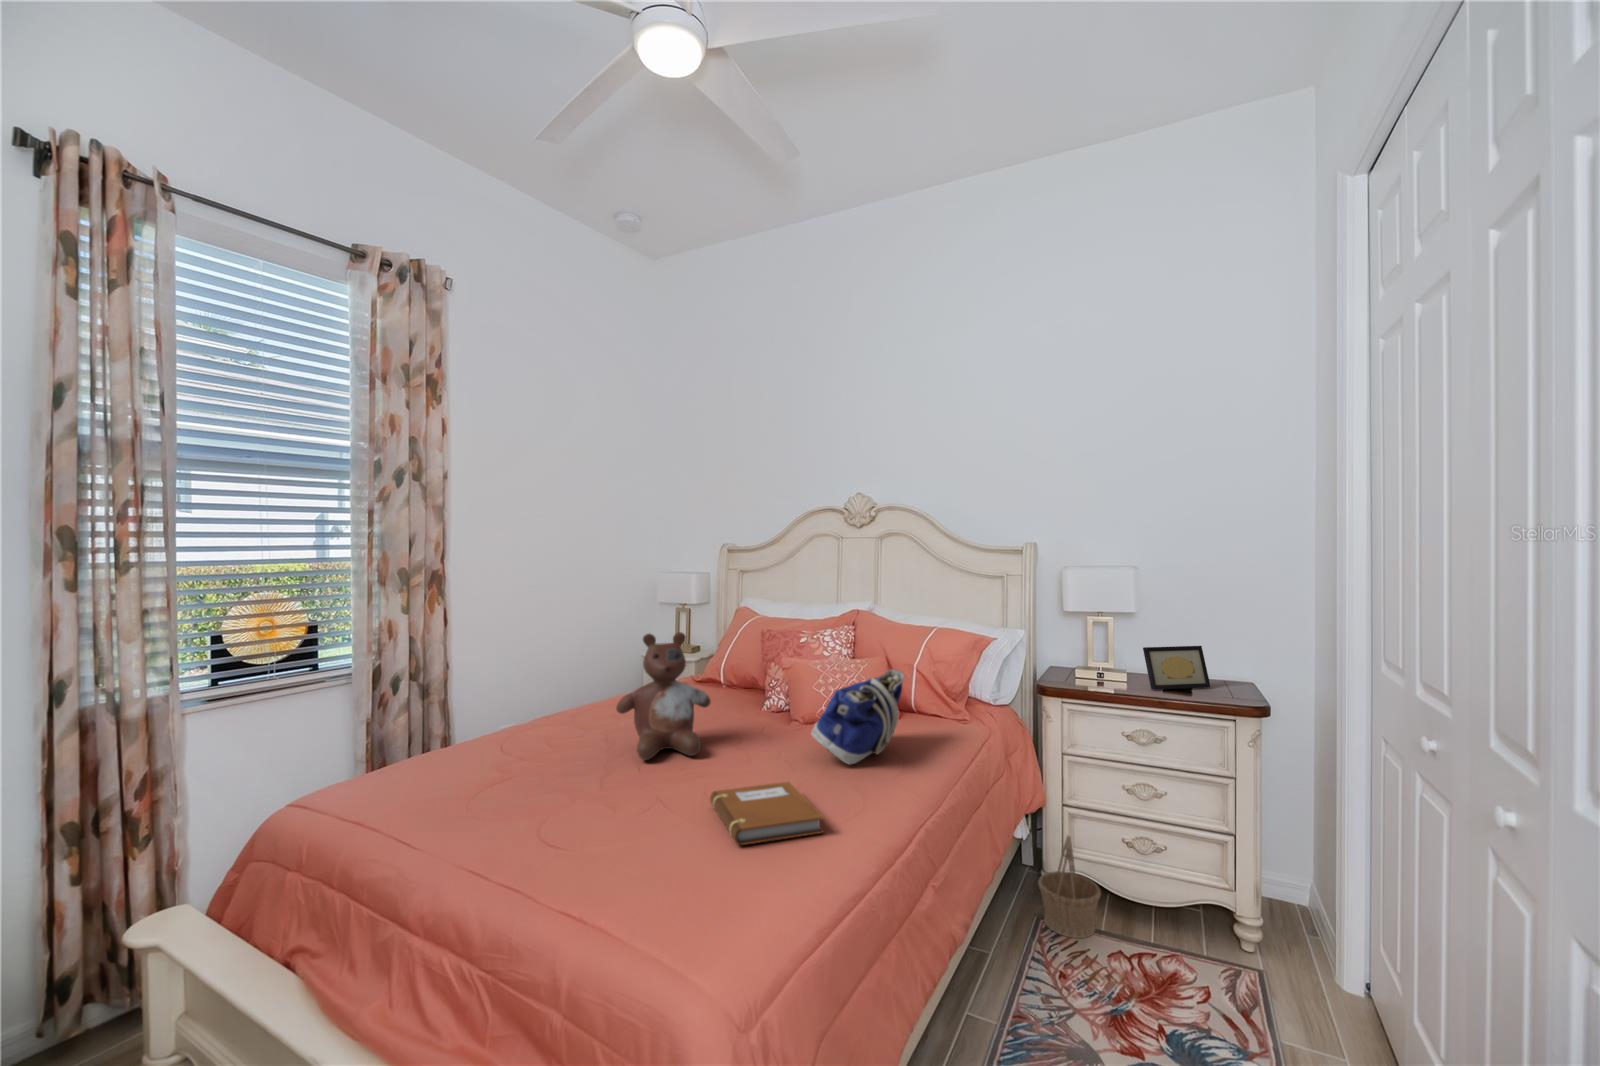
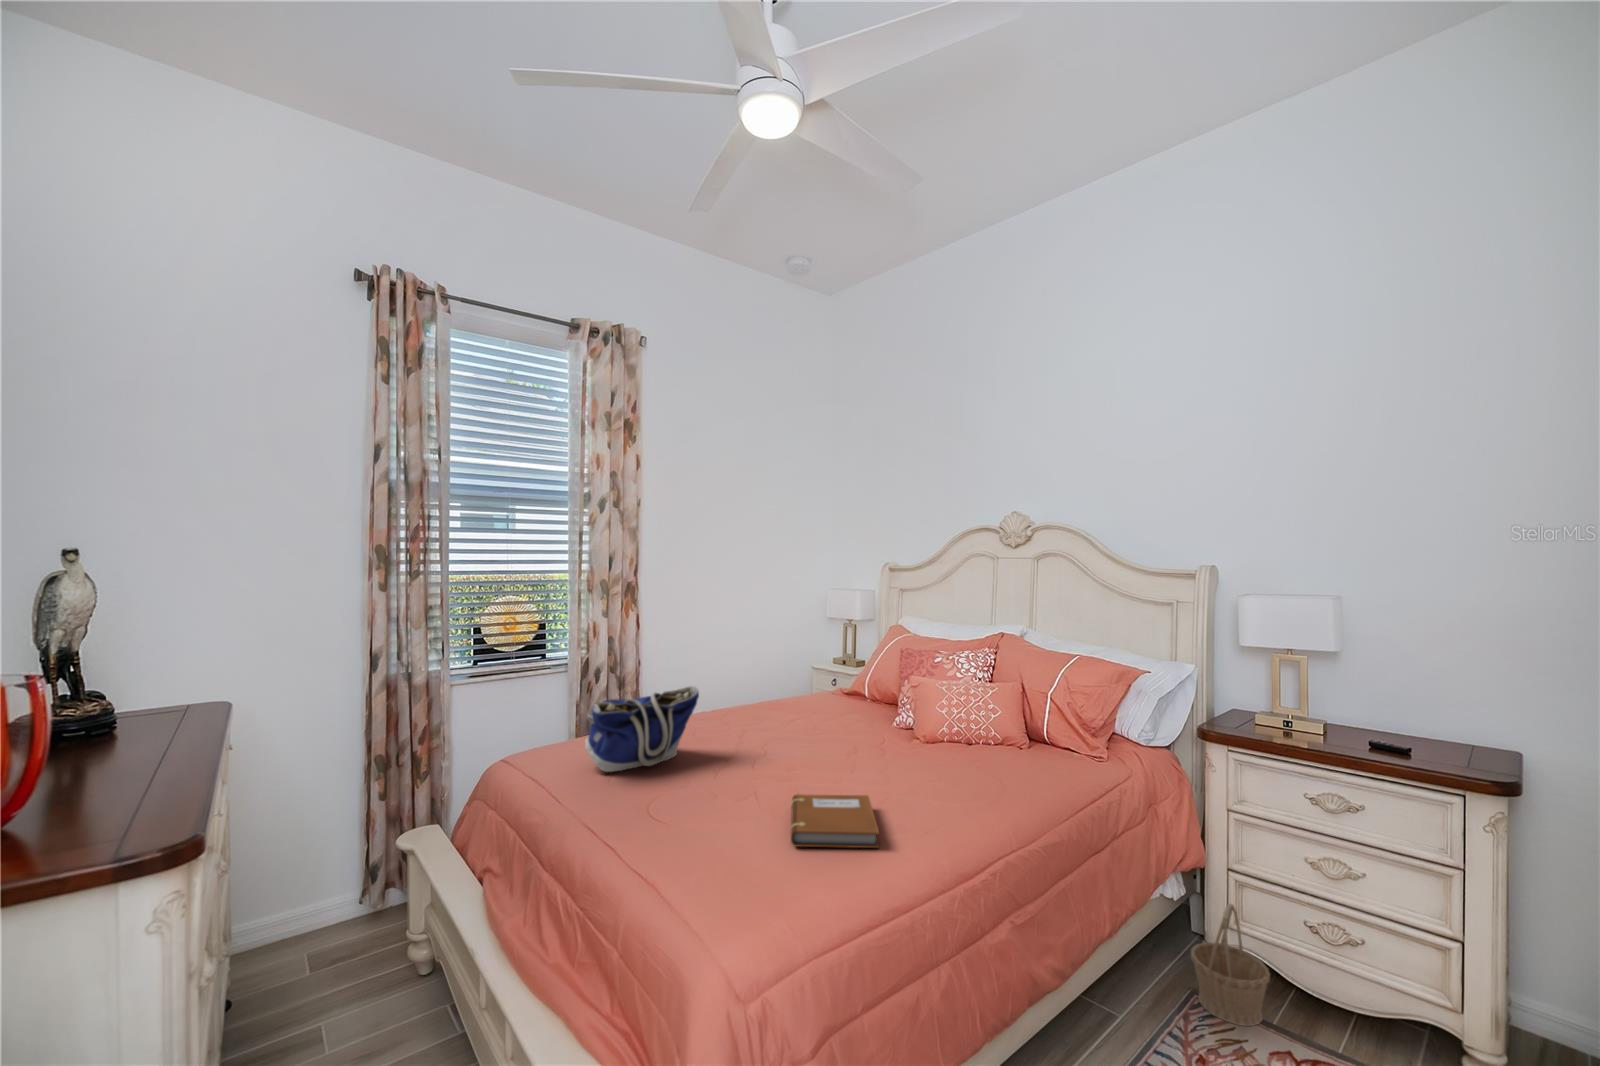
stuffed bear: present [616,632,711,760] -> none [742,645,828,761]
picture frame: present [1143,646,1211,690] -> none [1340,695,1442,751]
tote bag: present [811,670,904,765] -> present [585,686,699,772]

